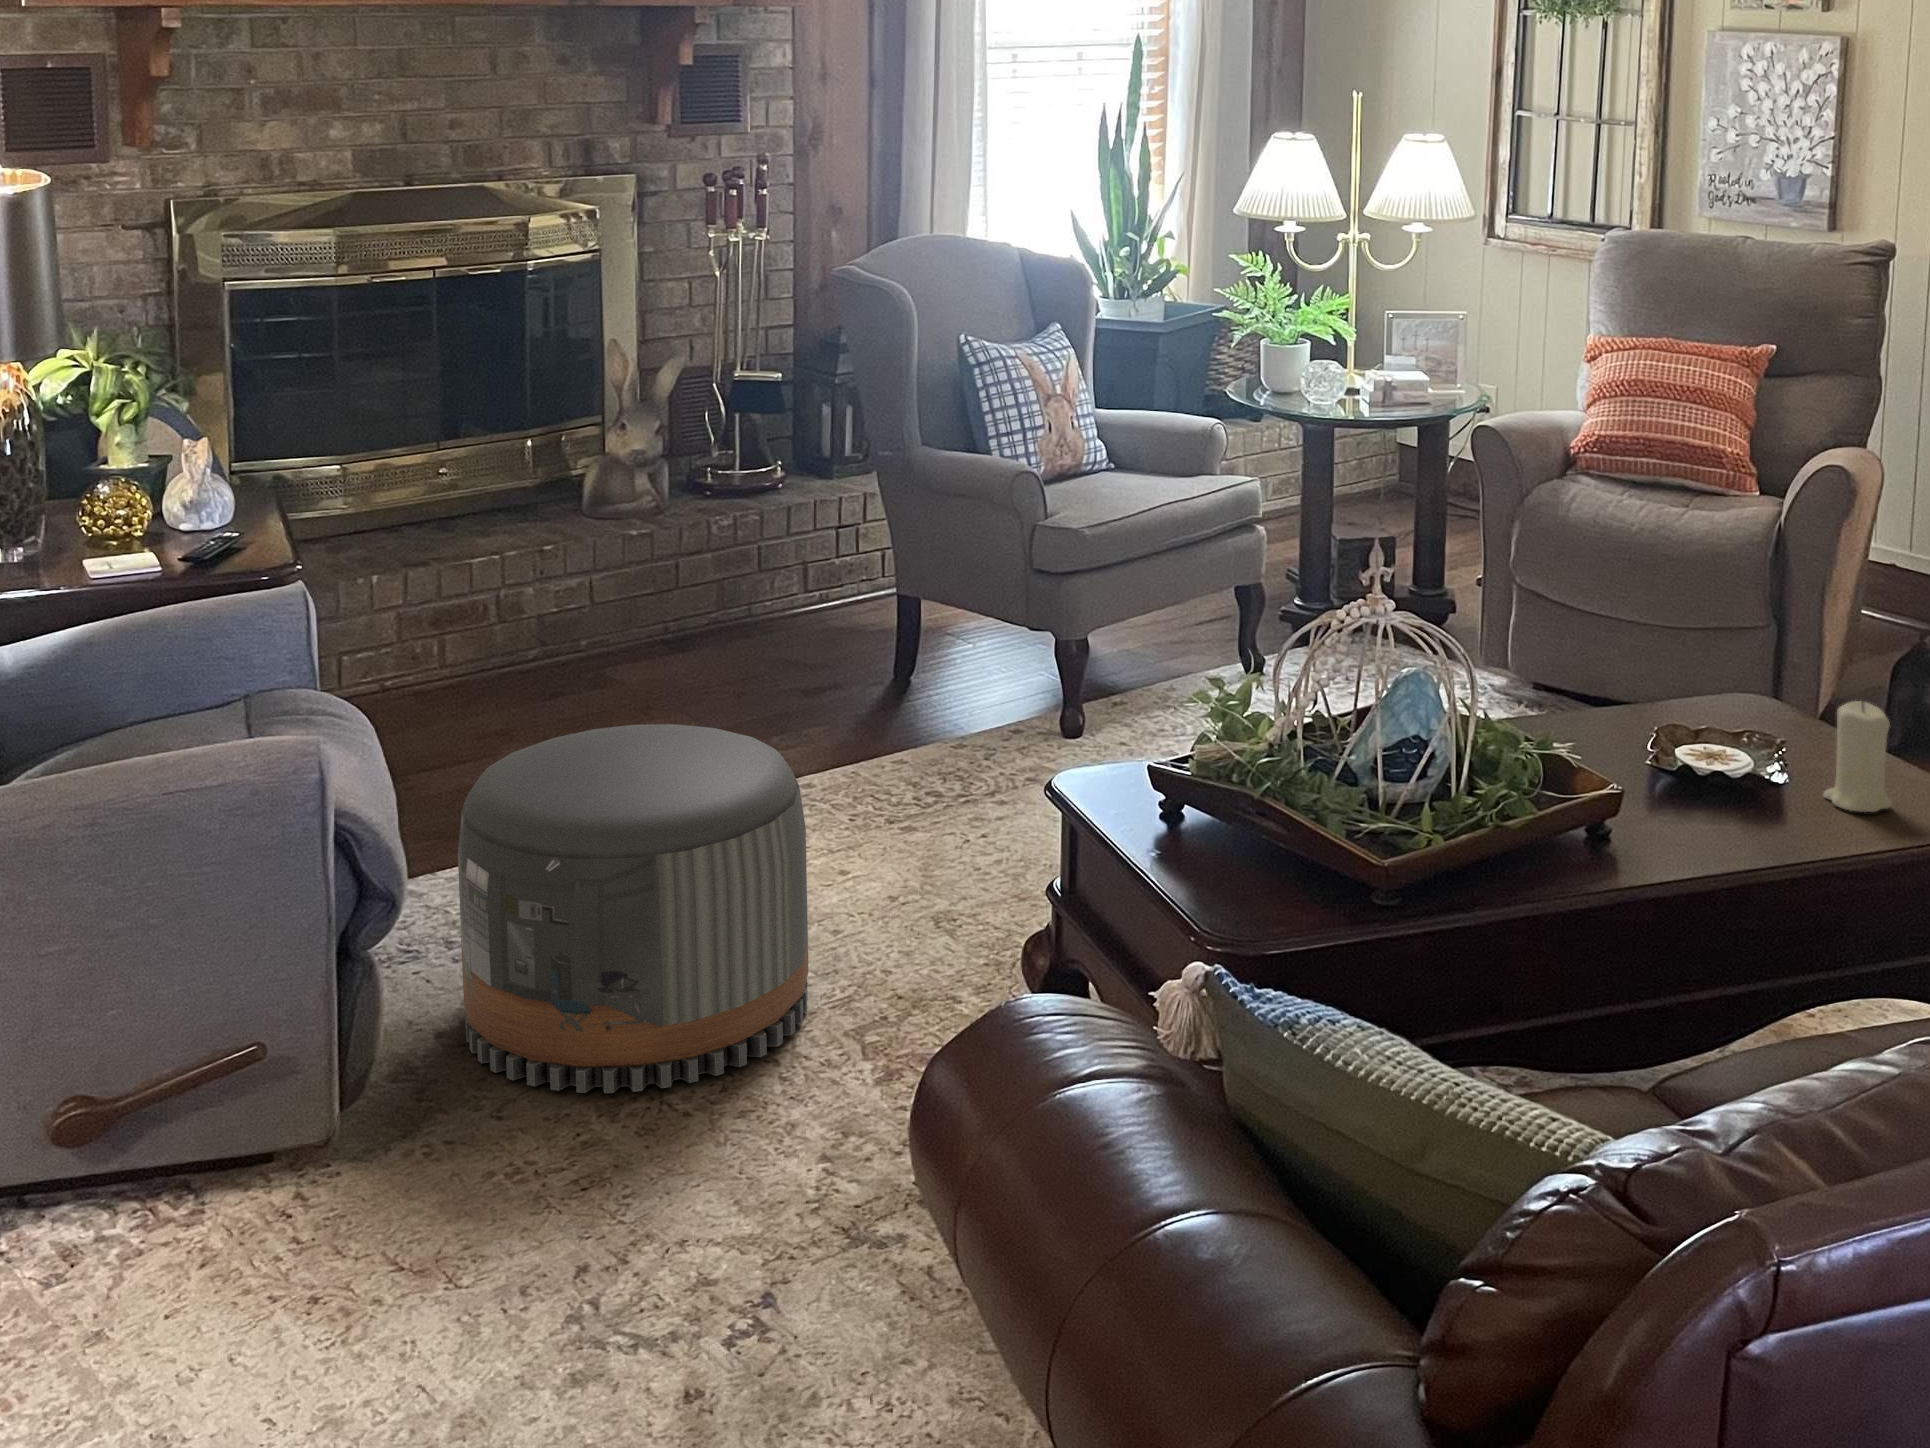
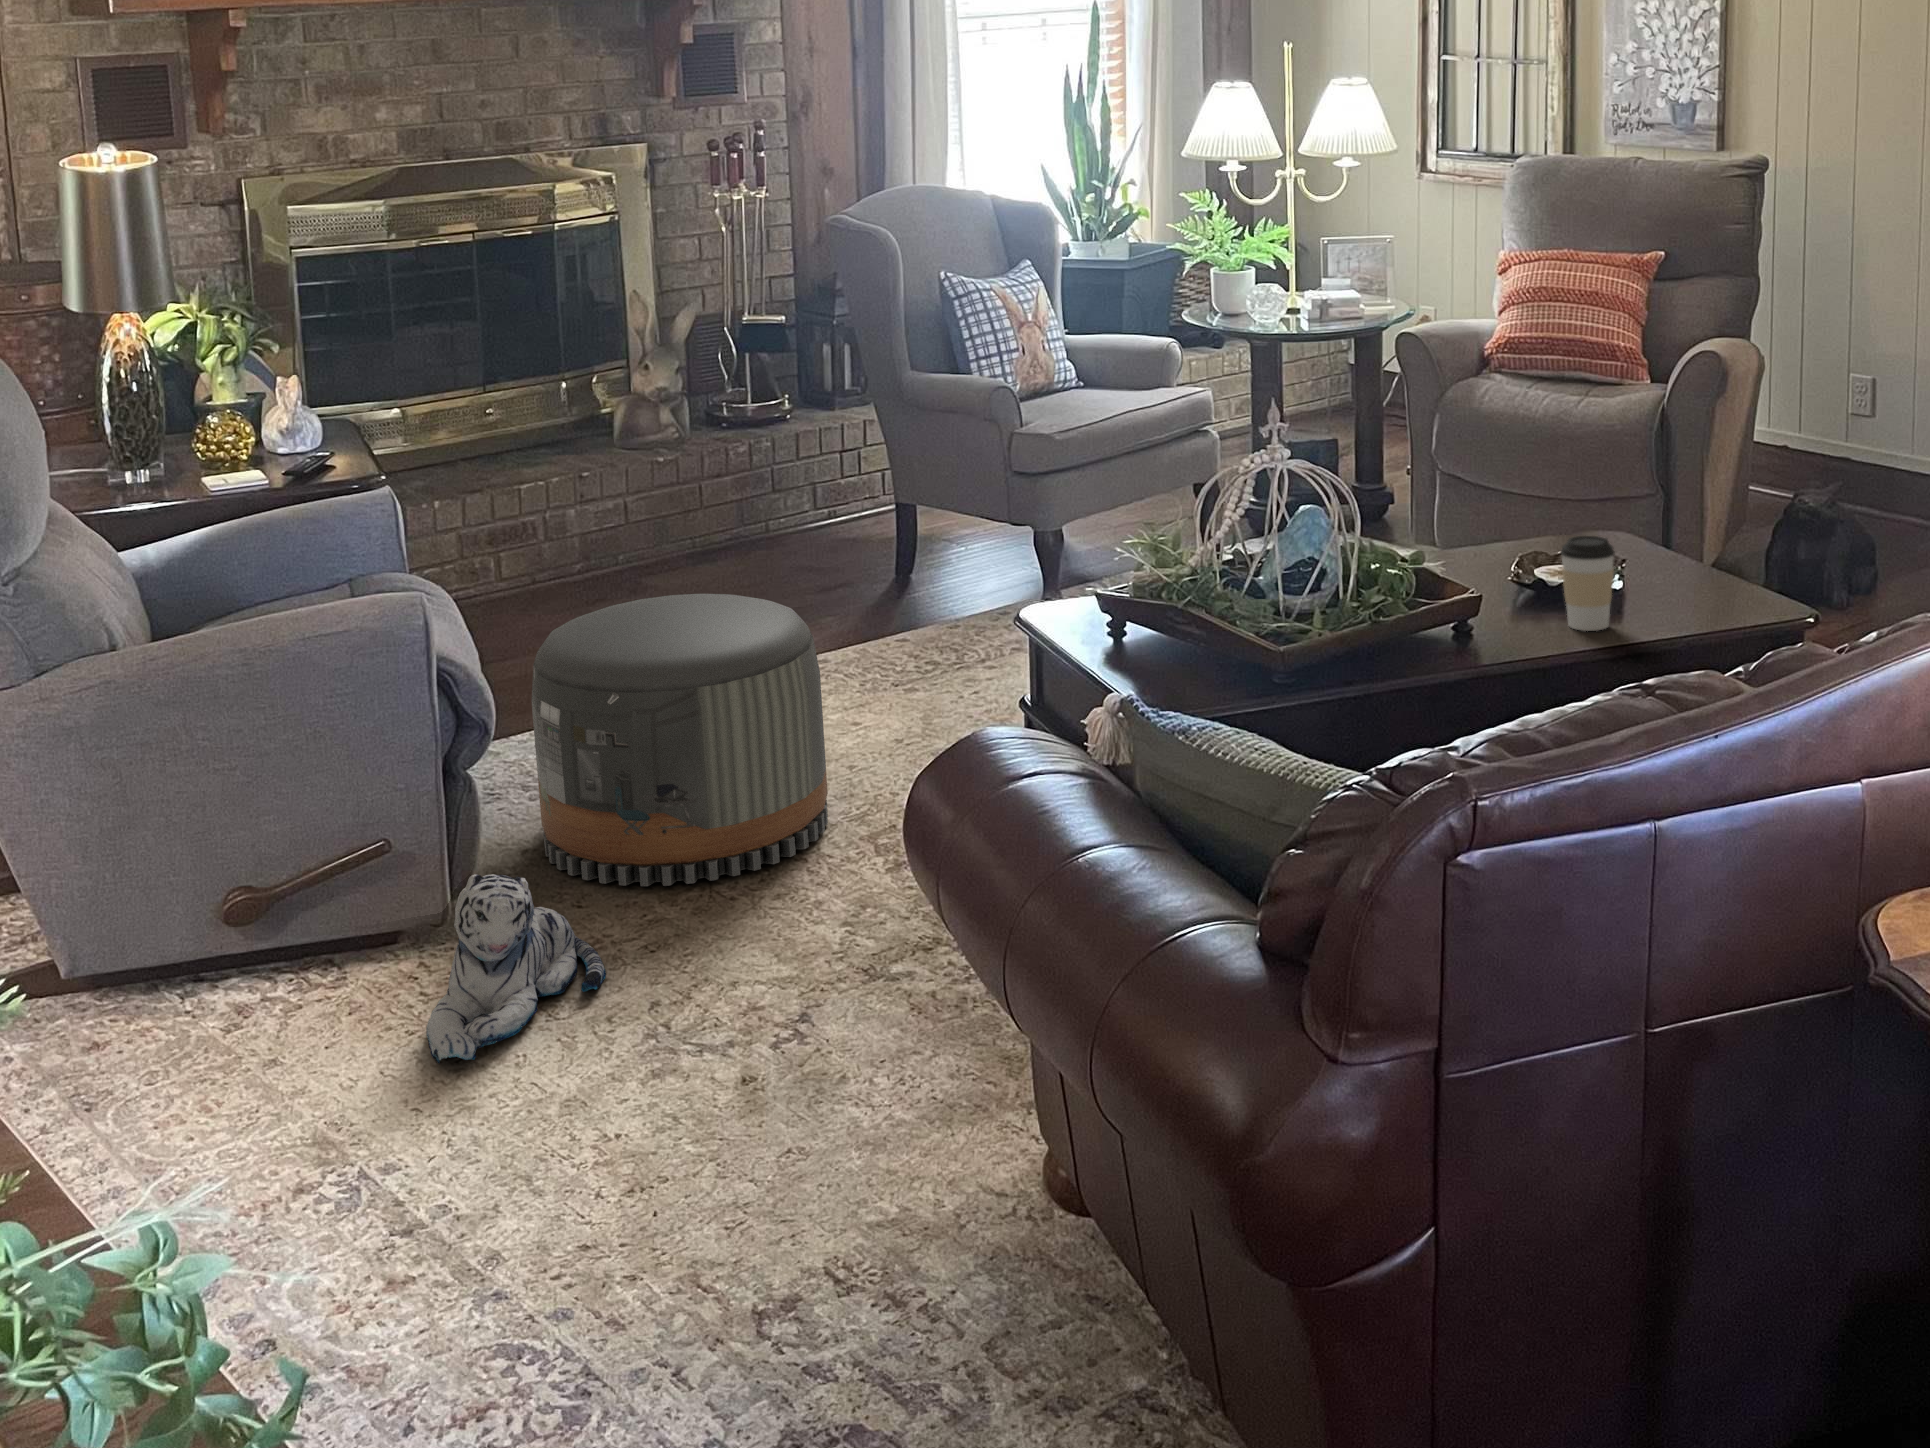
candle: present [1823,701,1892,812] -> none [1664,524,1720,615]
coffee cup: none [1707,713,1775,831] -> present [1560,536,1615,631]
plush toy: none [289,1104,525,1358] -> present [426,874,606,1063]

